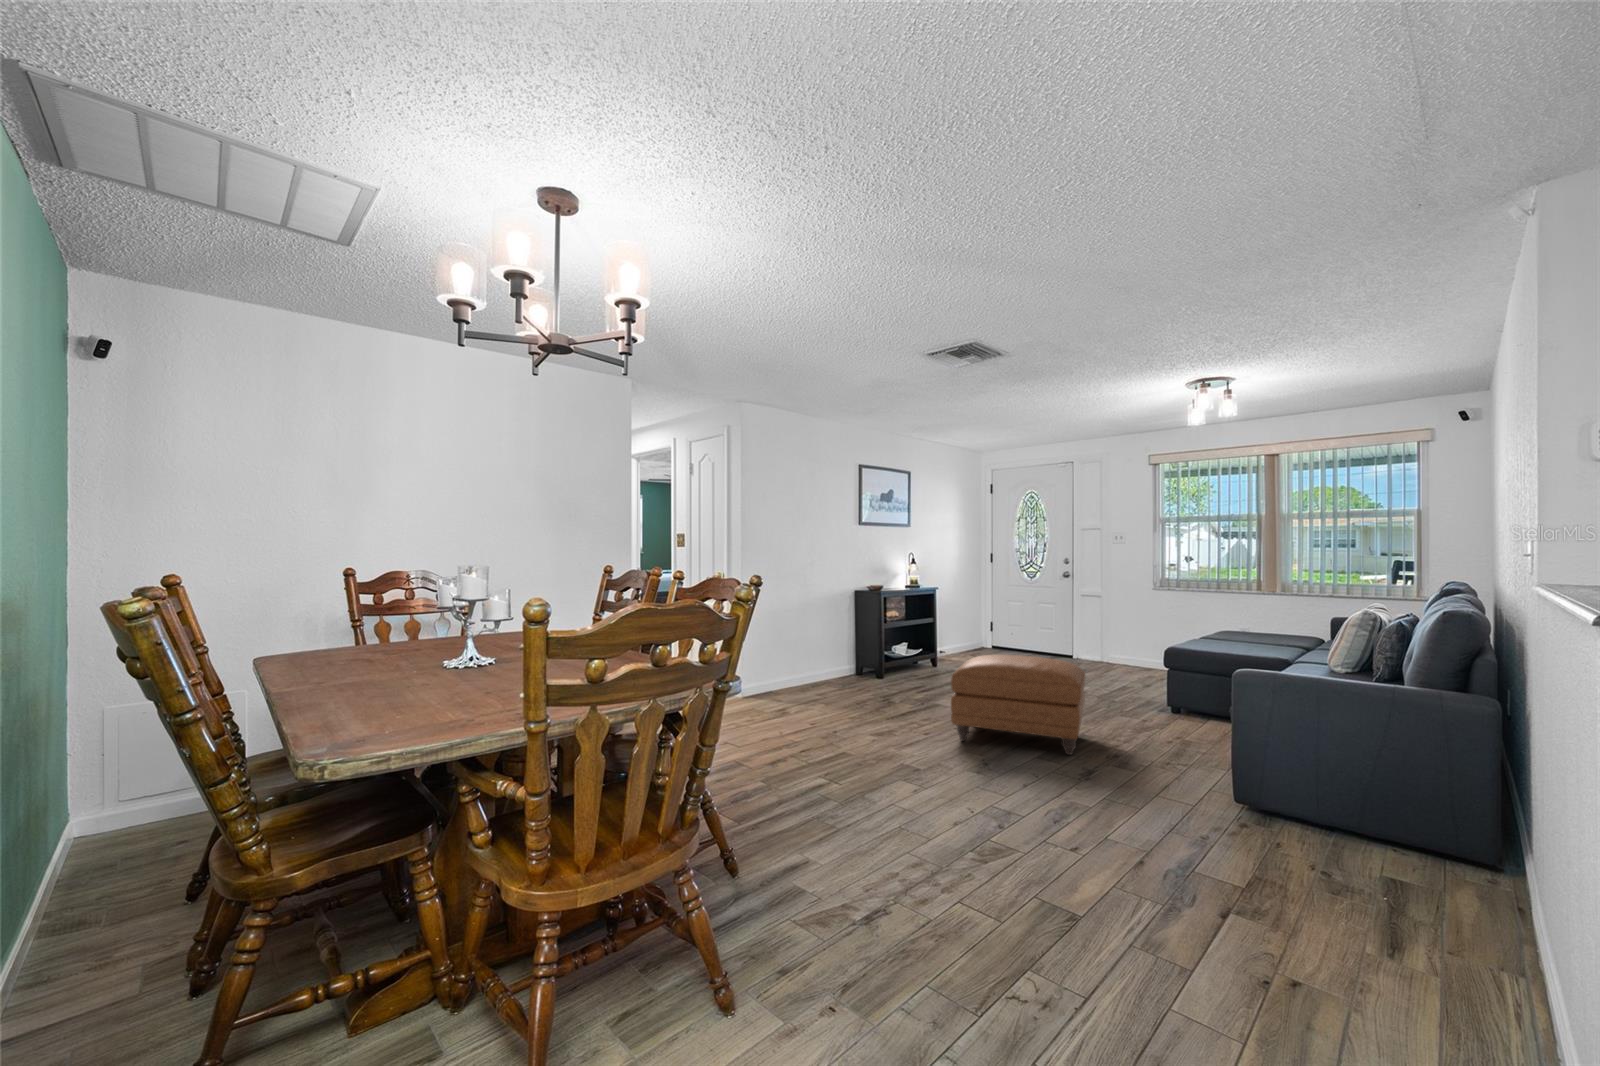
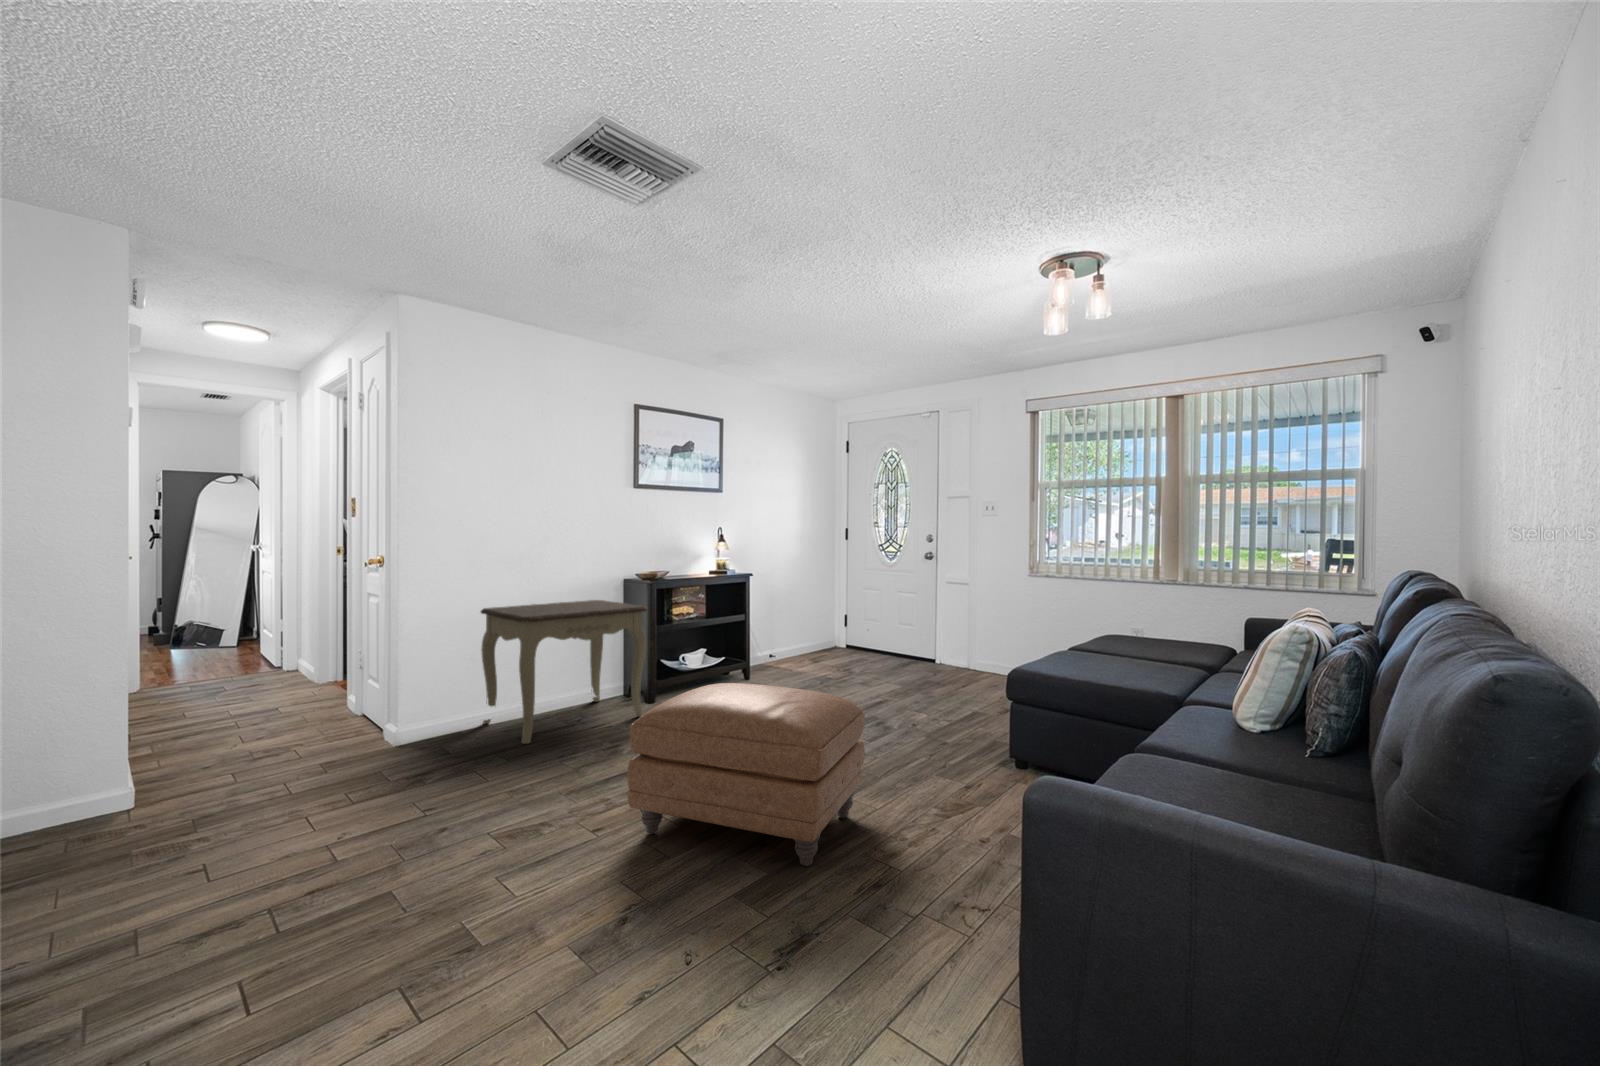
side table: none [783,606,889,699] -> present [481,600,647,744]

